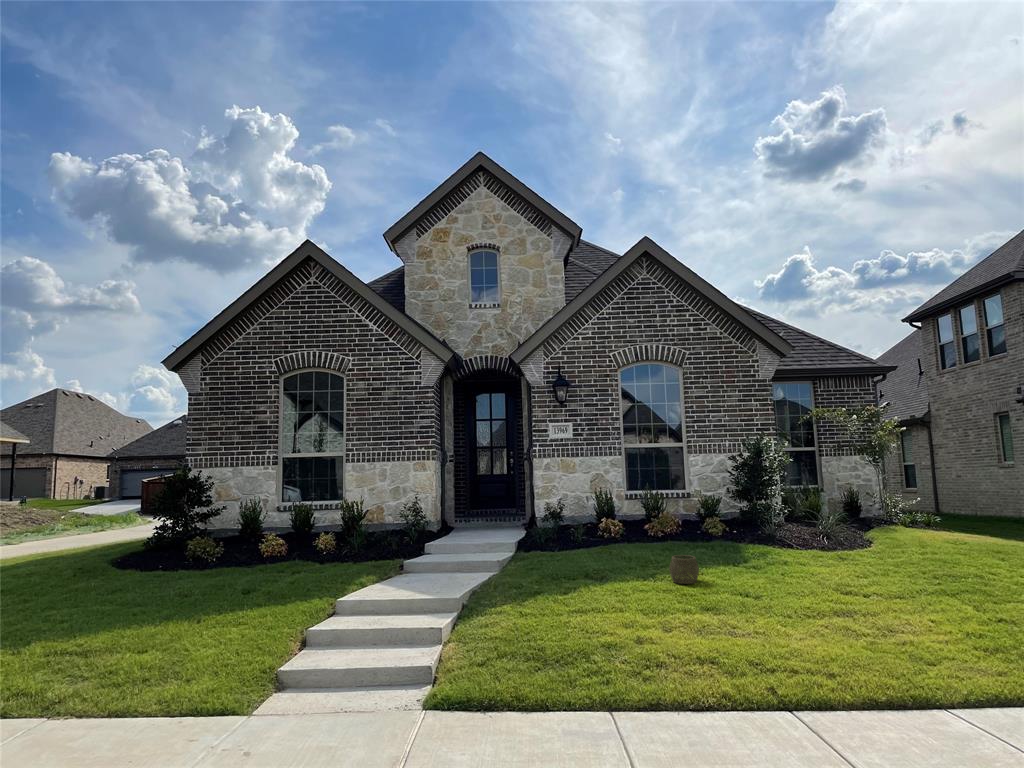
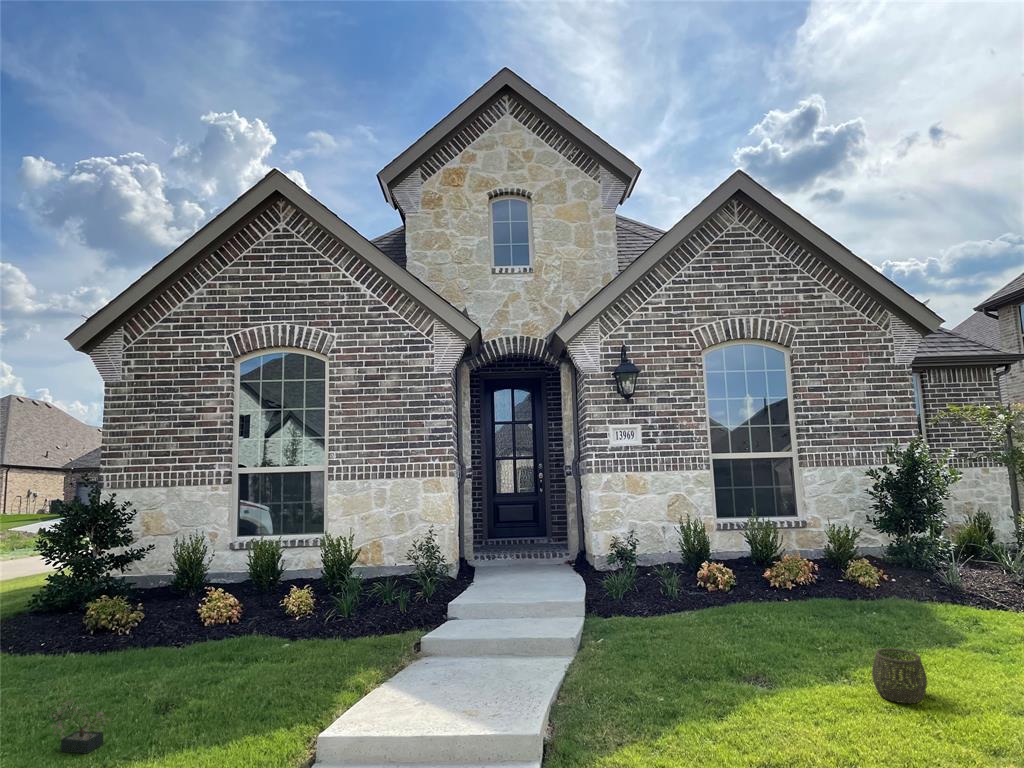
decorative plant: none [192,576,224,604] -> present [51,699,110,754]

